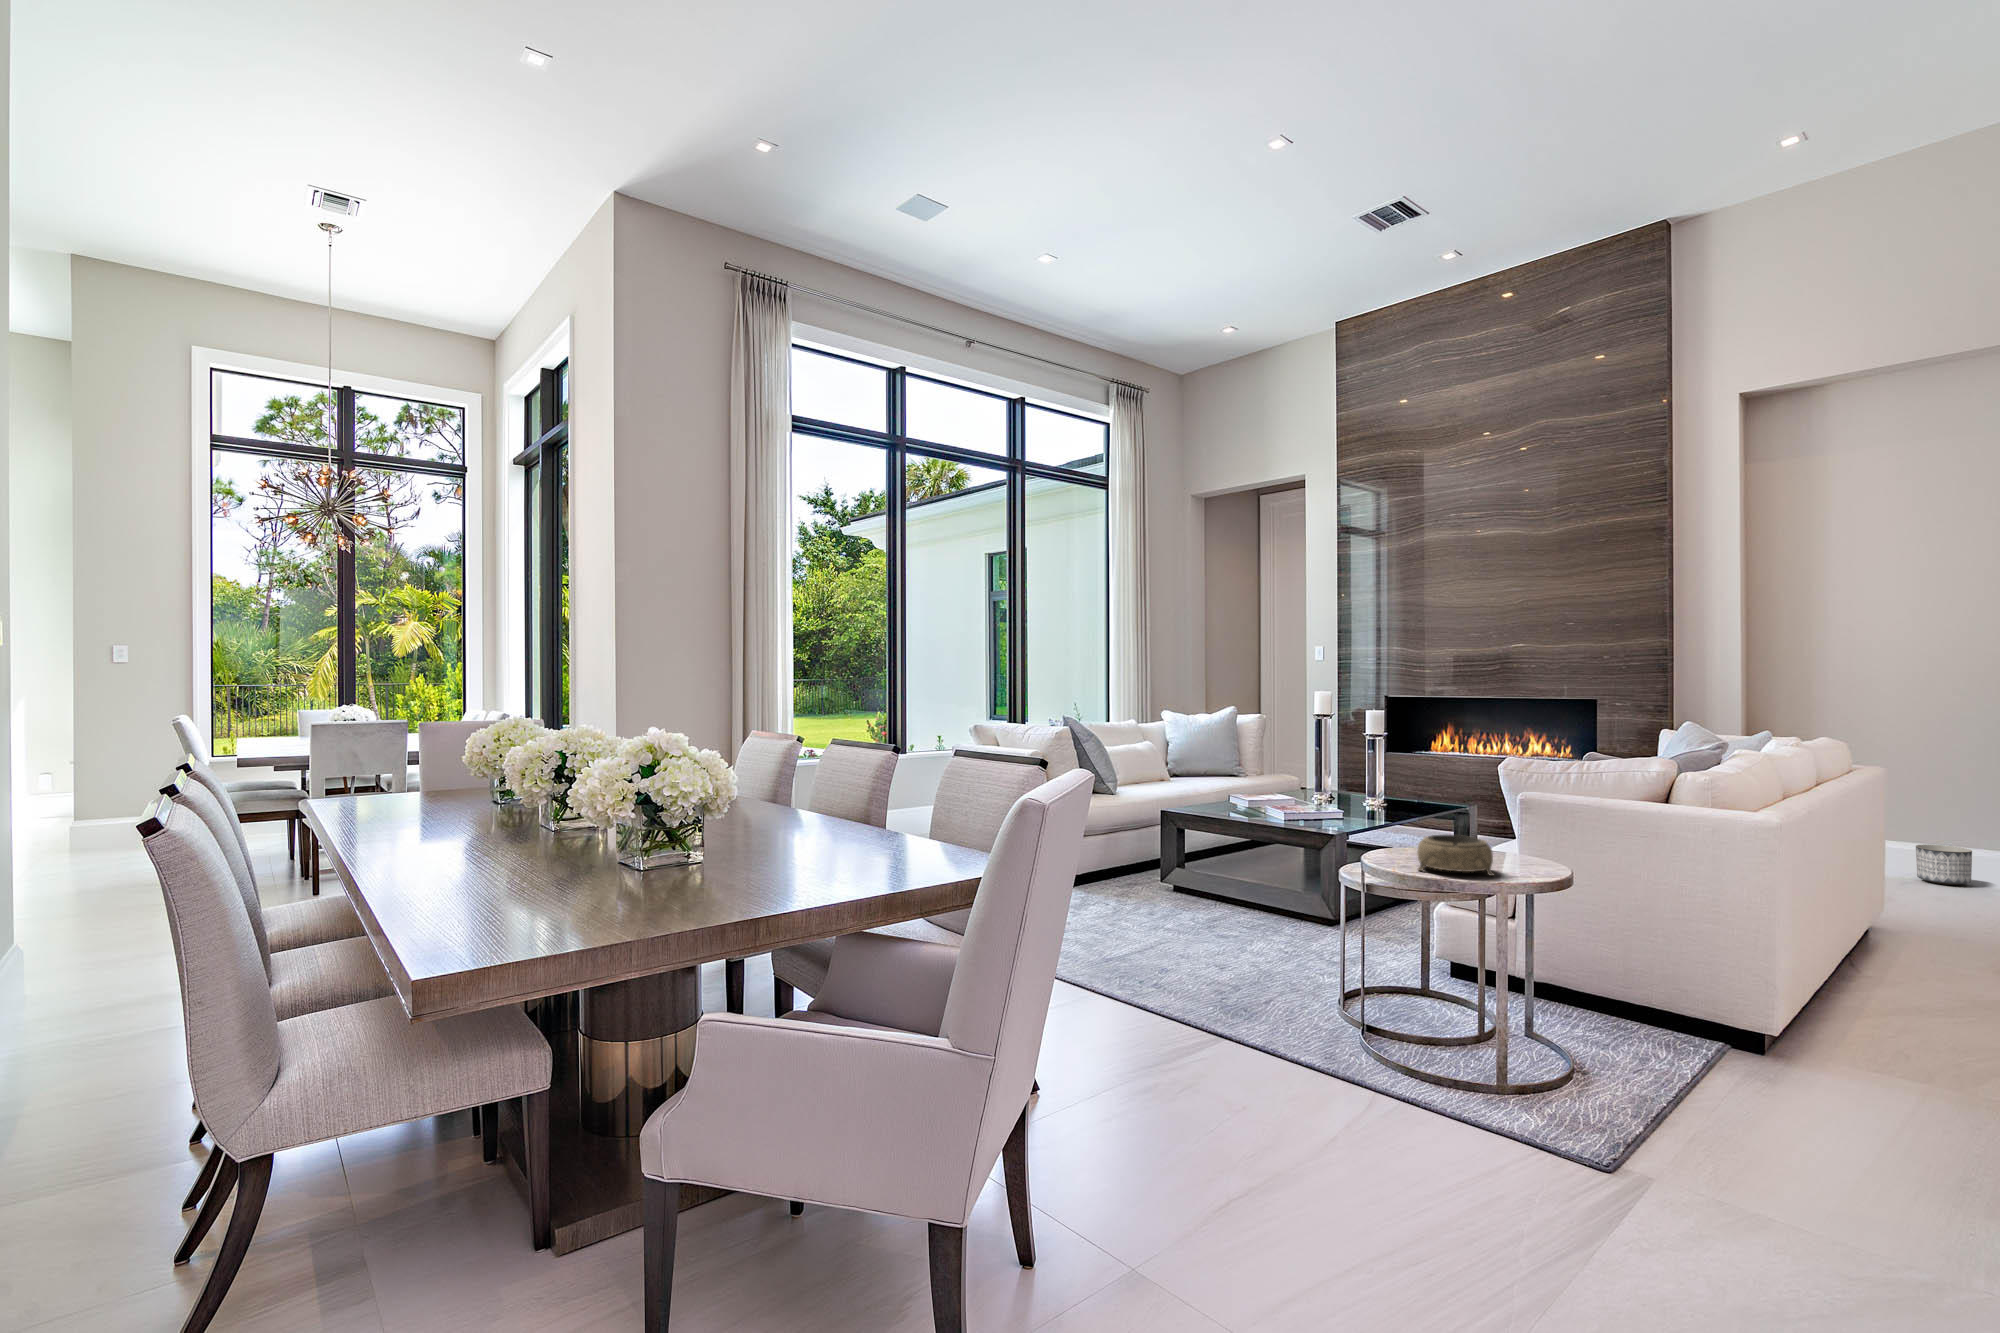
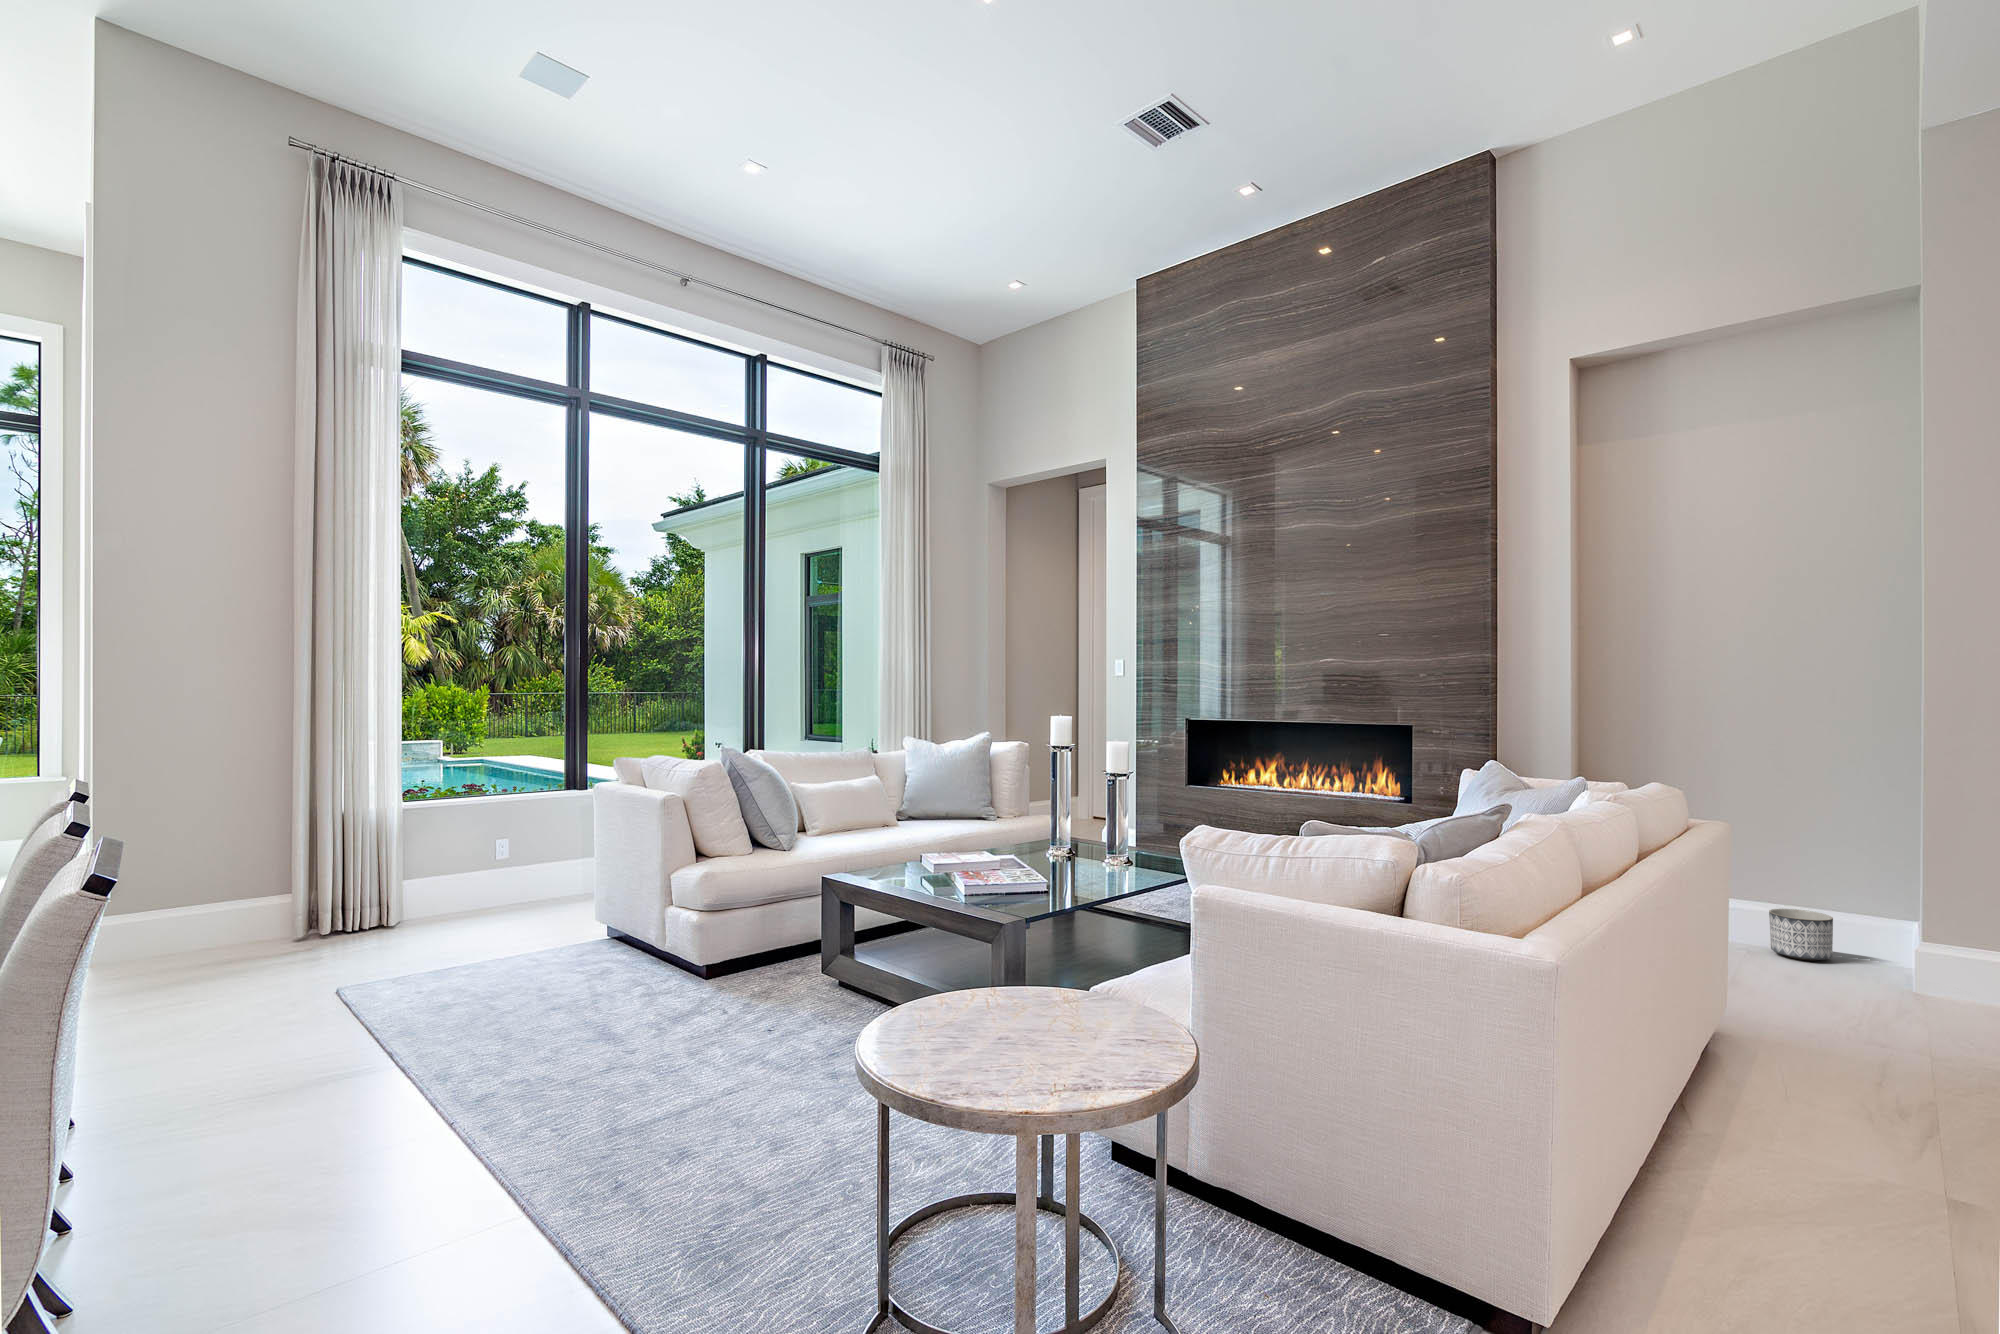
decorative bowl: present [1417,835,1494,876] -> none [965,973,1092,1057]

